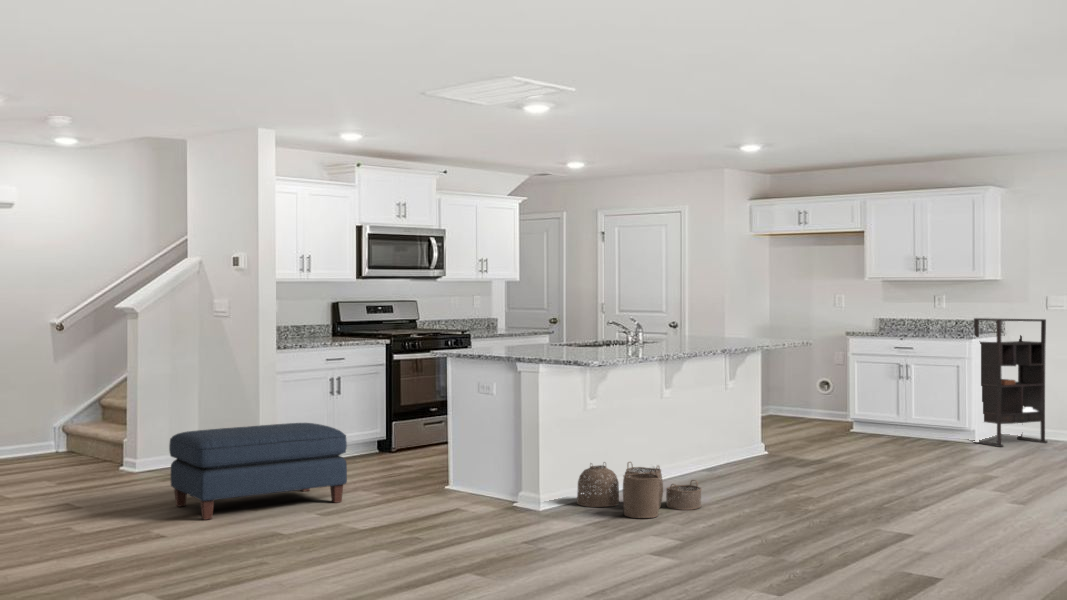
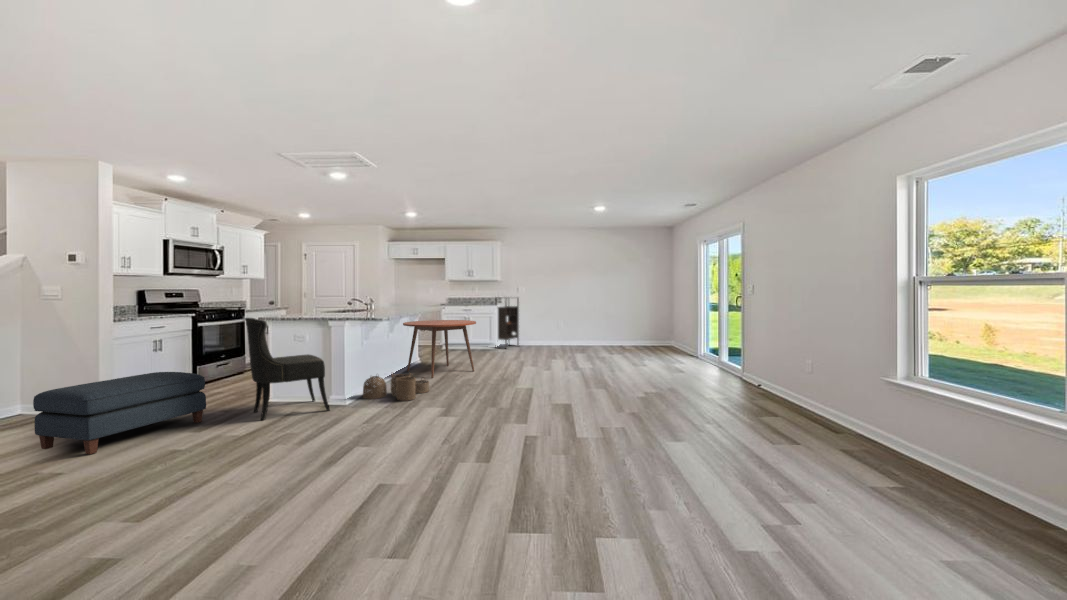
dining chair: none [393,348,505,514] -> present [245,318,330,420]
dining table: none [698,367,855,486] -> present [403,320,476,378]

